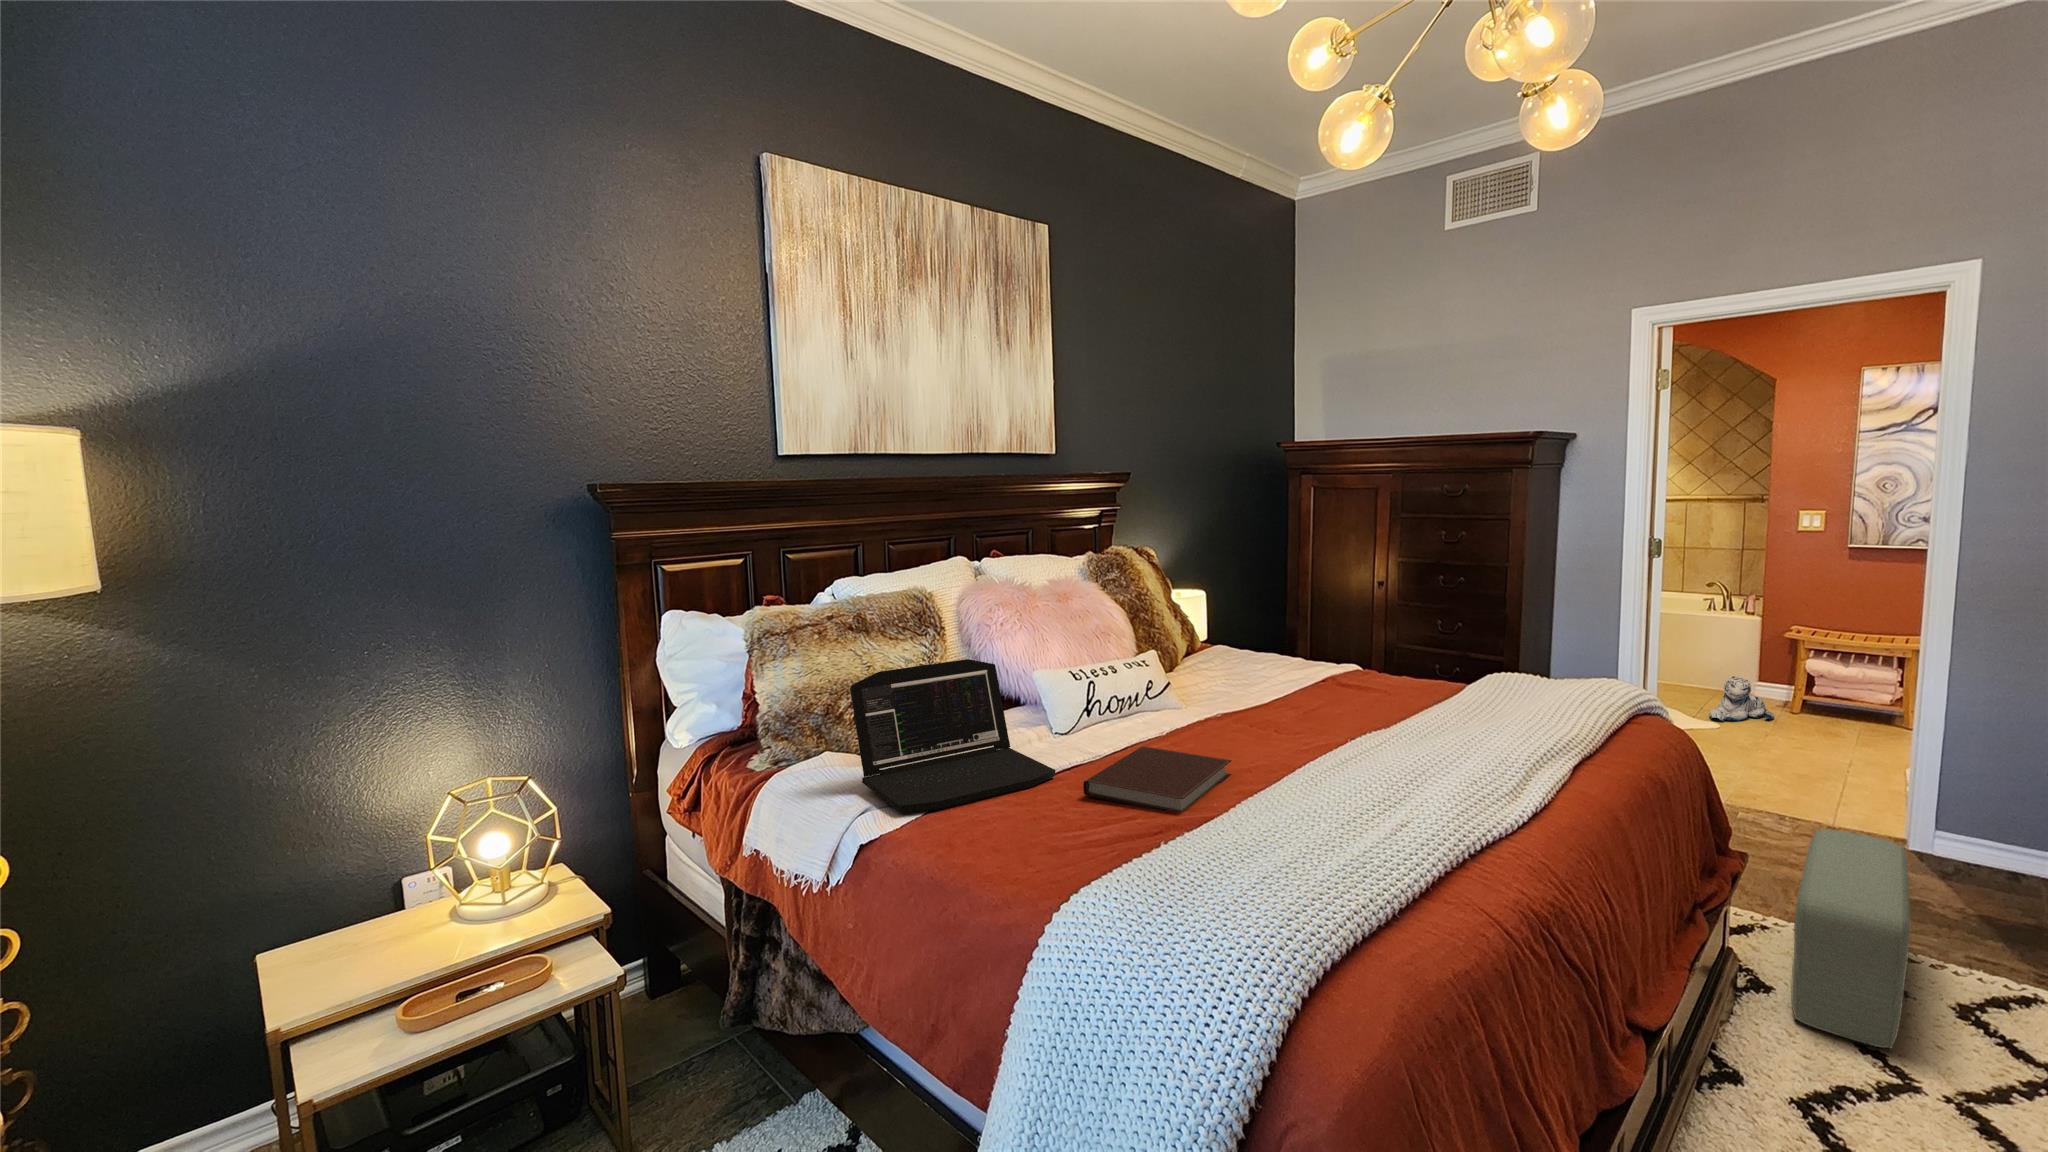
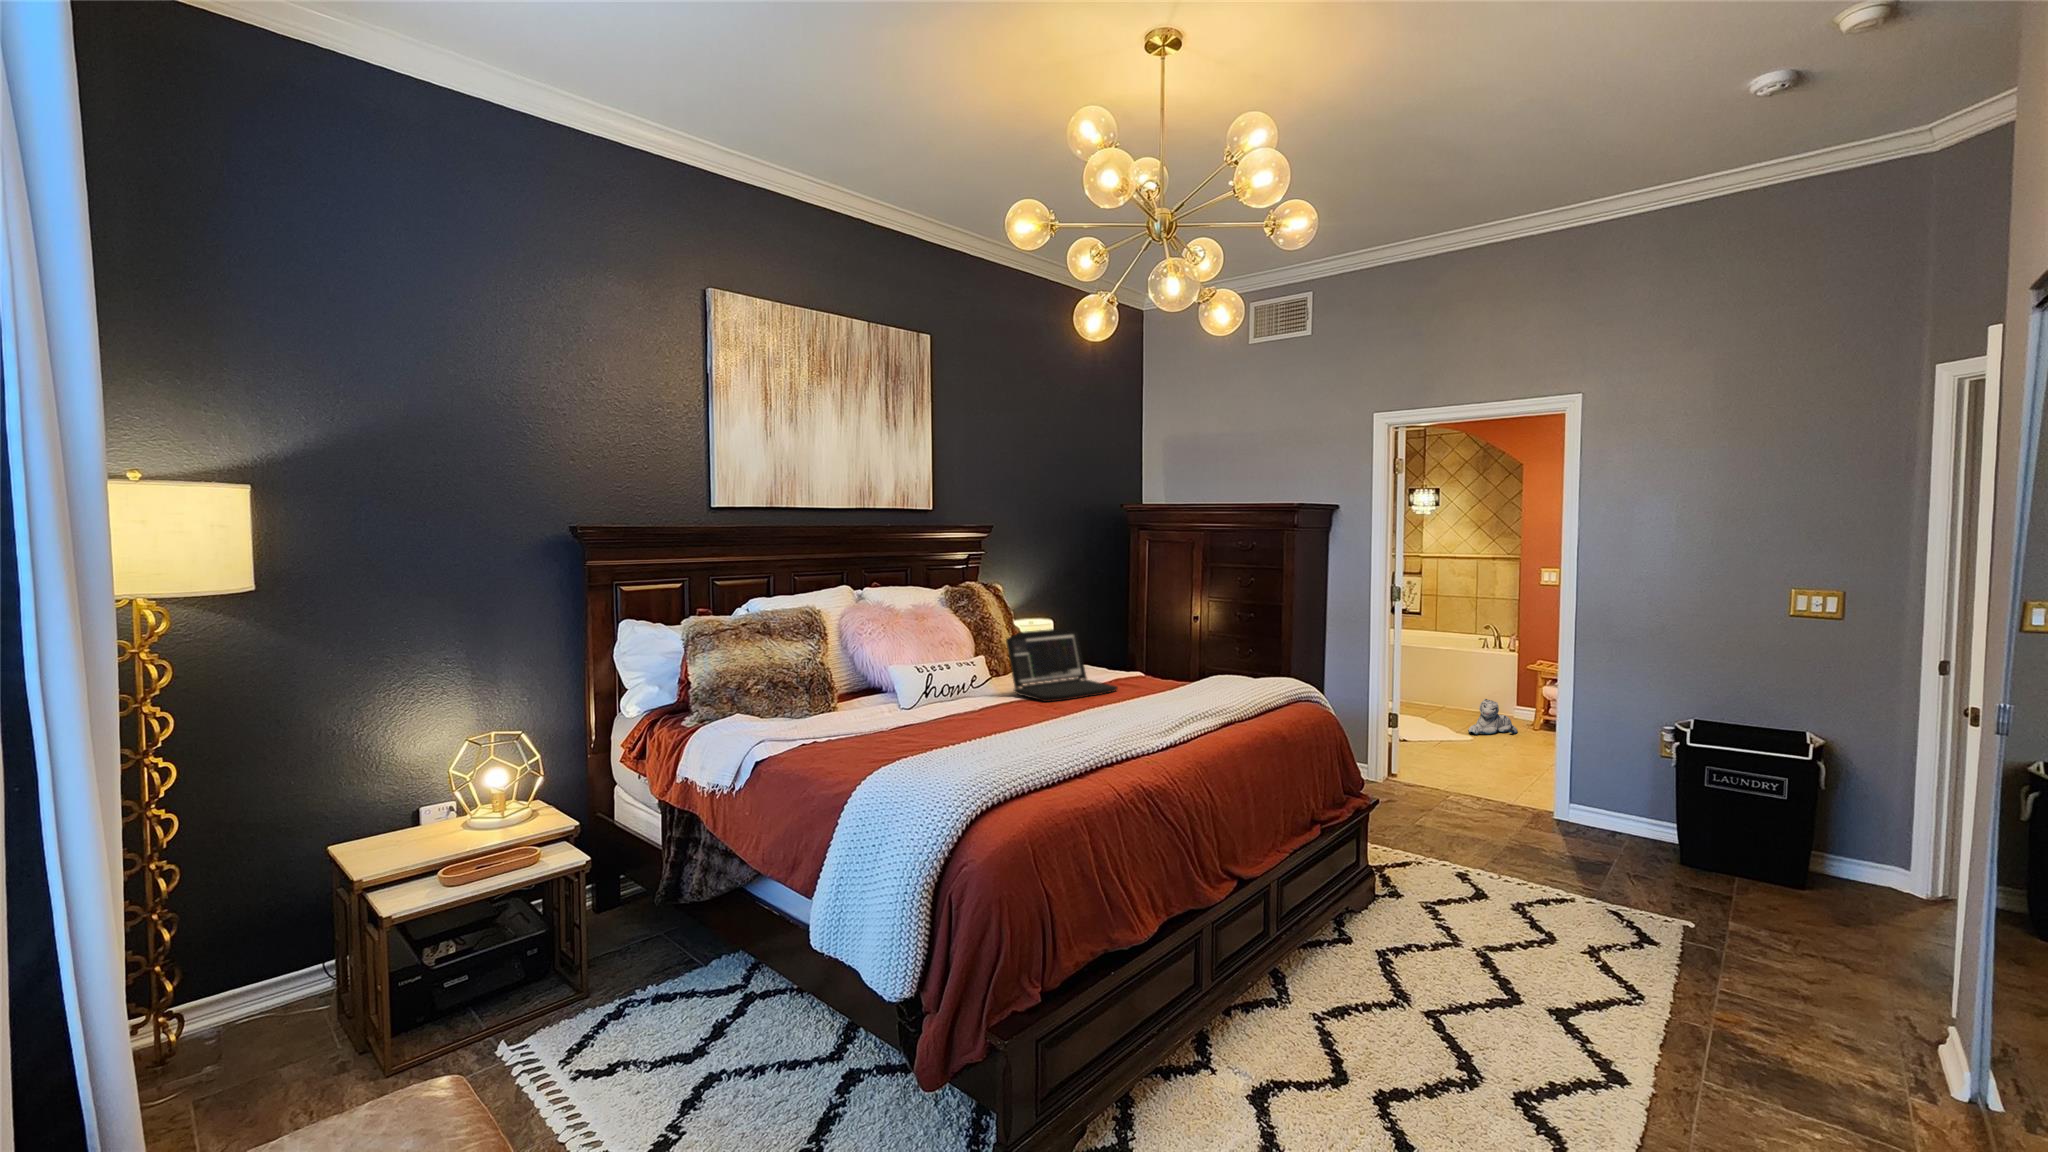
laptop: present [850,659,1055,814] -> present [1006,628,1118,702]
notebook: present [1083,747,1232,812] -> none [906,711,1009,744]
pouf: present [1791,829,1910,1048] -> none [1408,789,1504,924]

